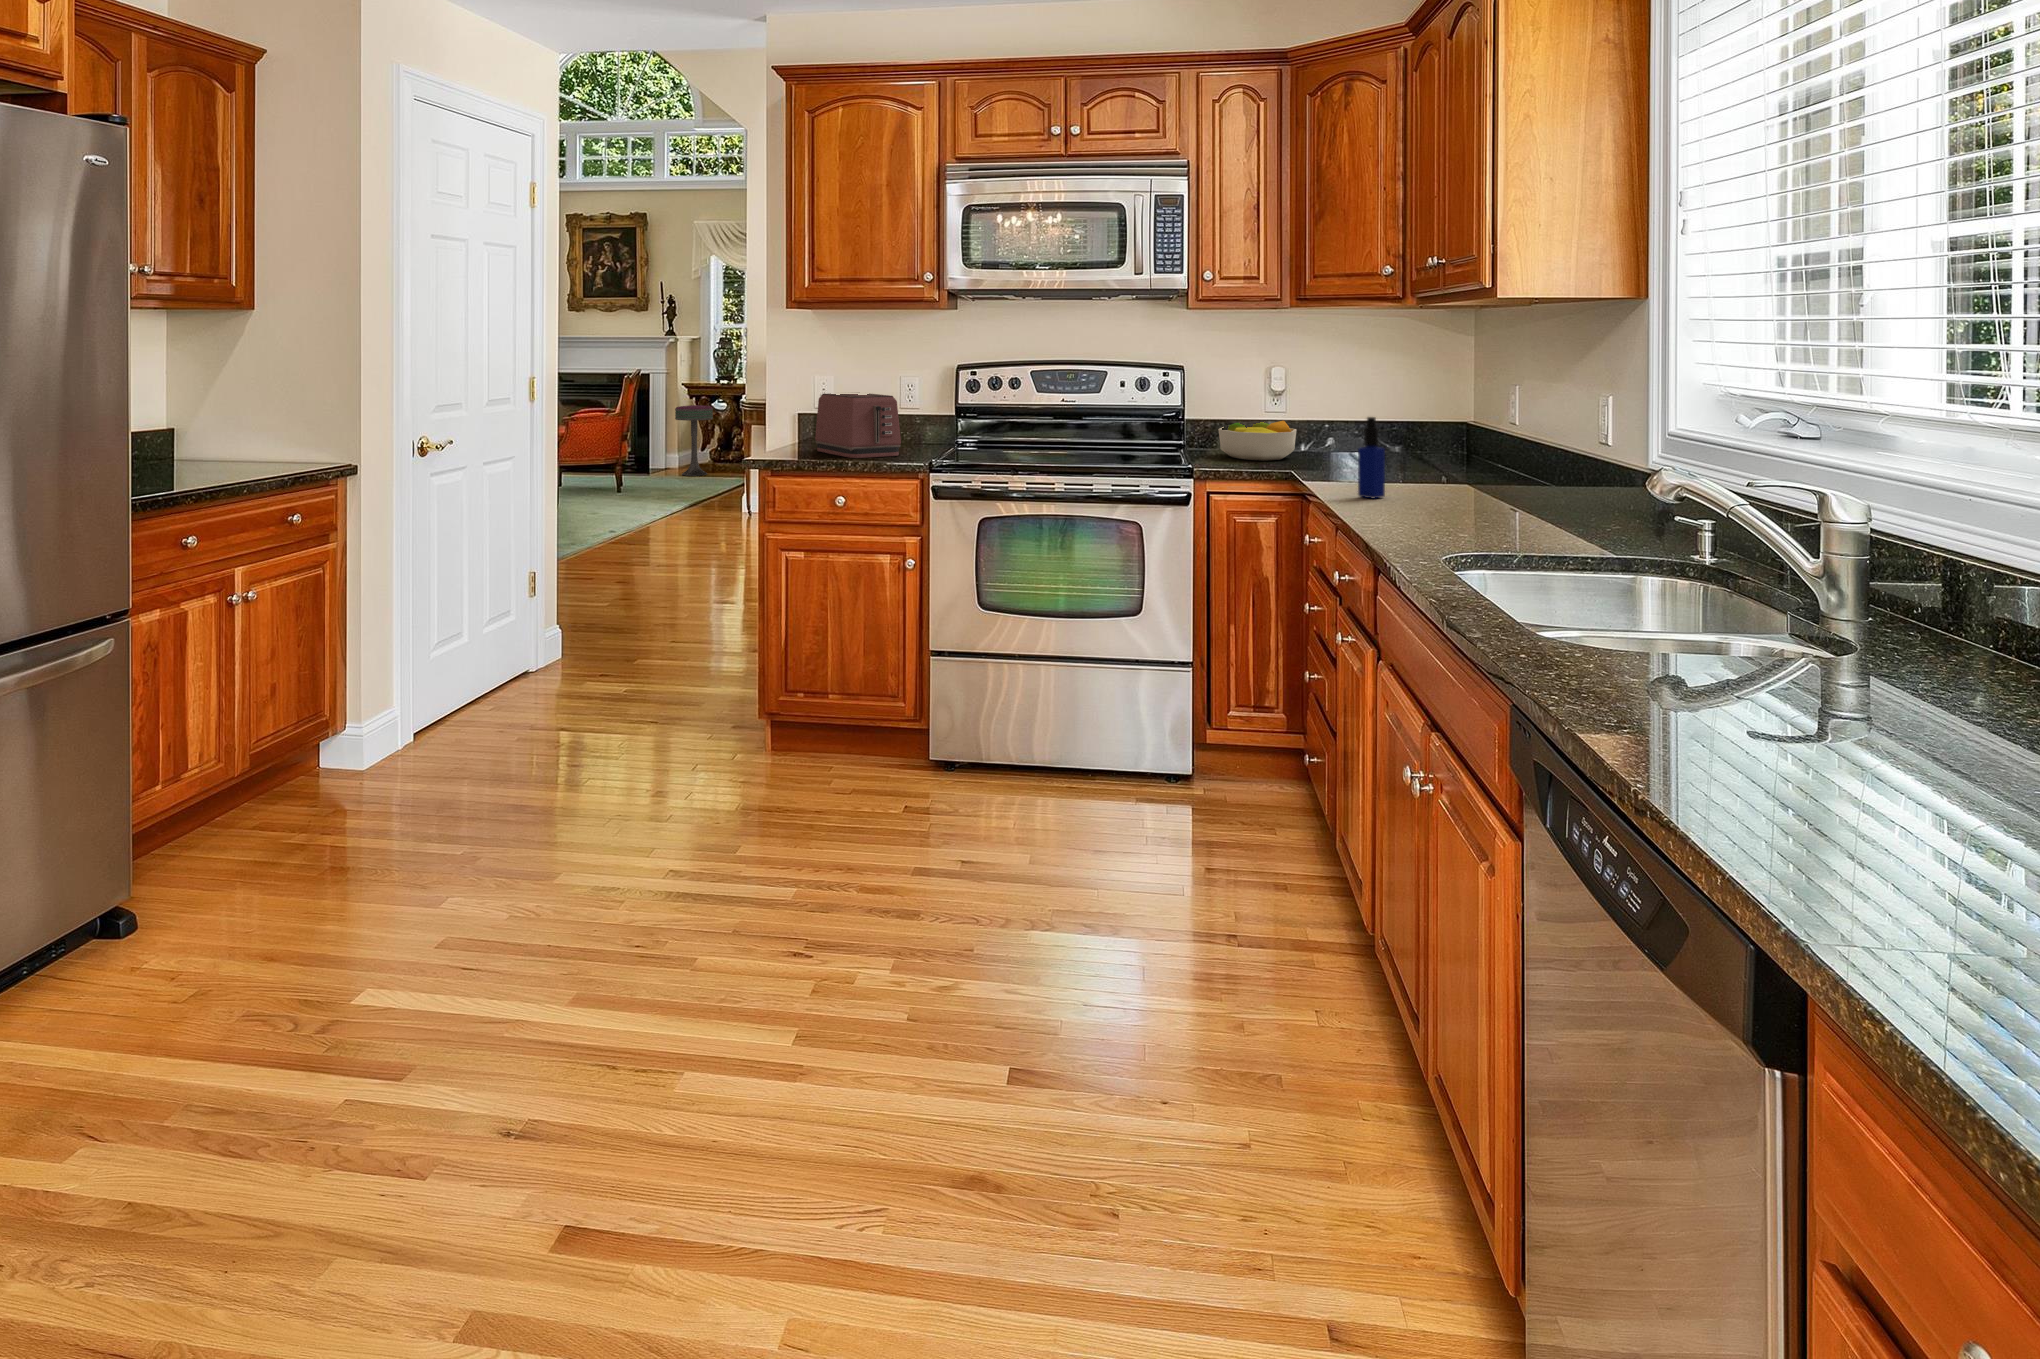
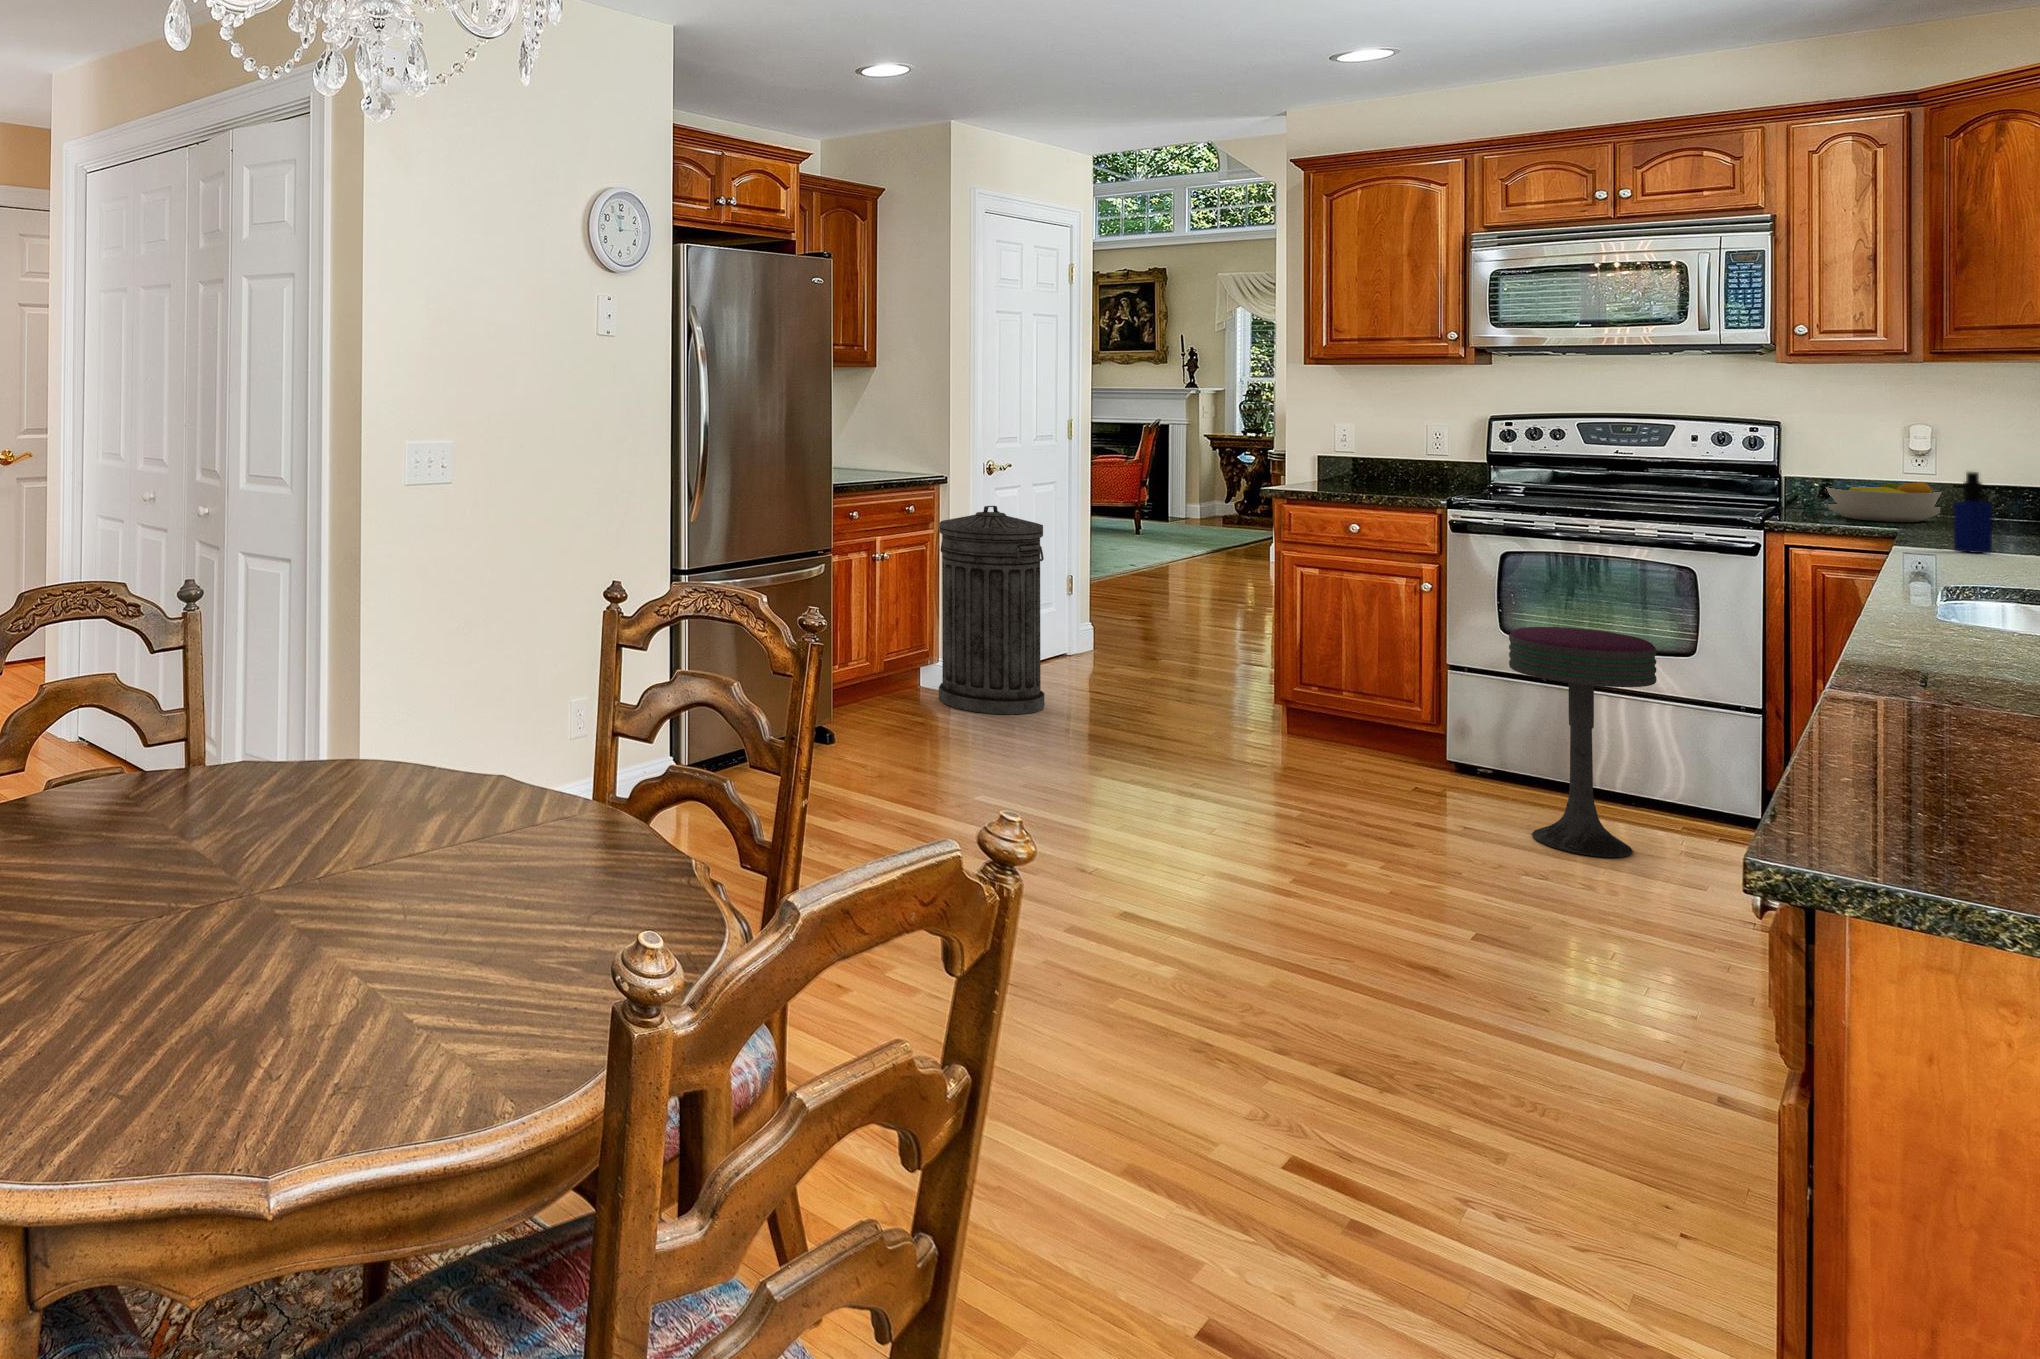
toaster: present [815,393,901,458] -> none [1335,439,1425,496]
bar stool: present [675,405,713,476] -> present [1509,627,1657,857]
trash can: none [340,502,489,800] -> present [939,506,1044,714]

